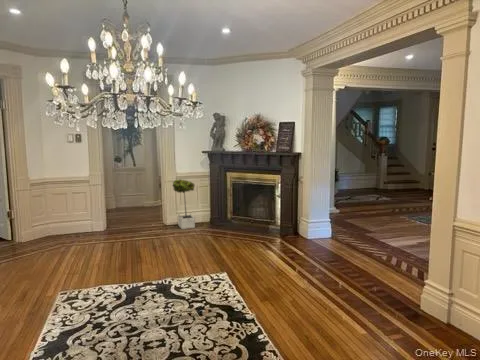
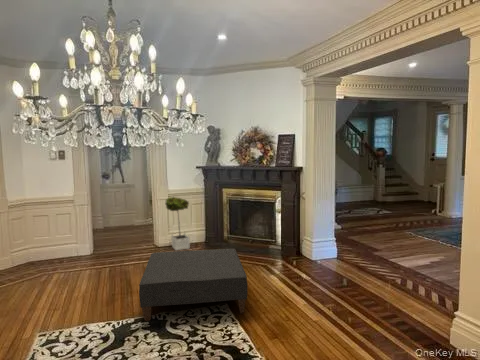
ottoman: none [148,226,244,285] -> present [139,248,247,321]

